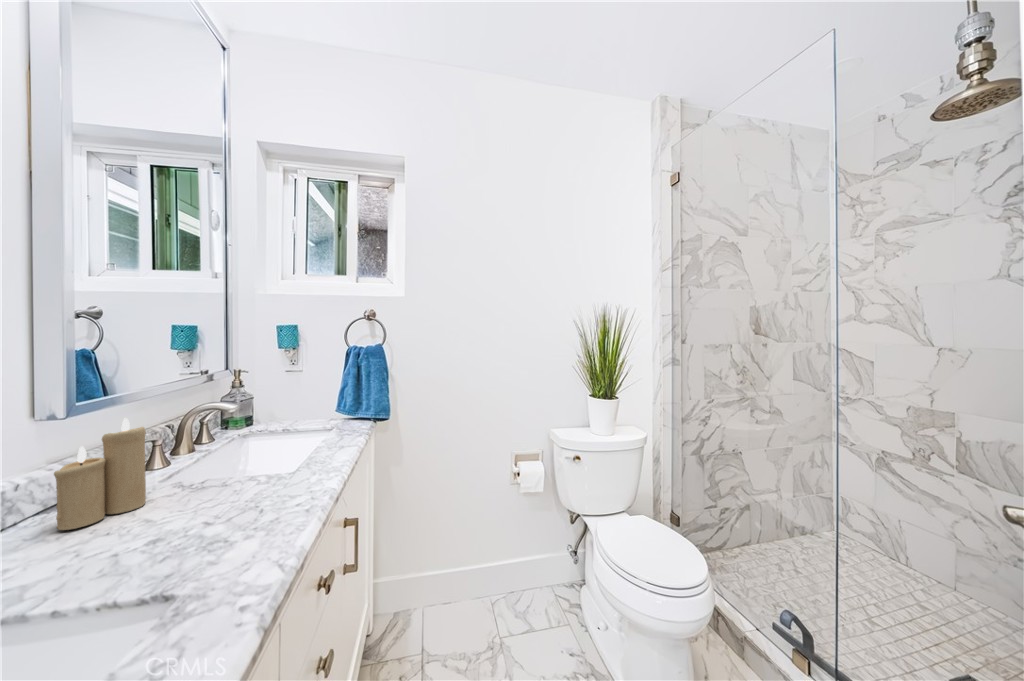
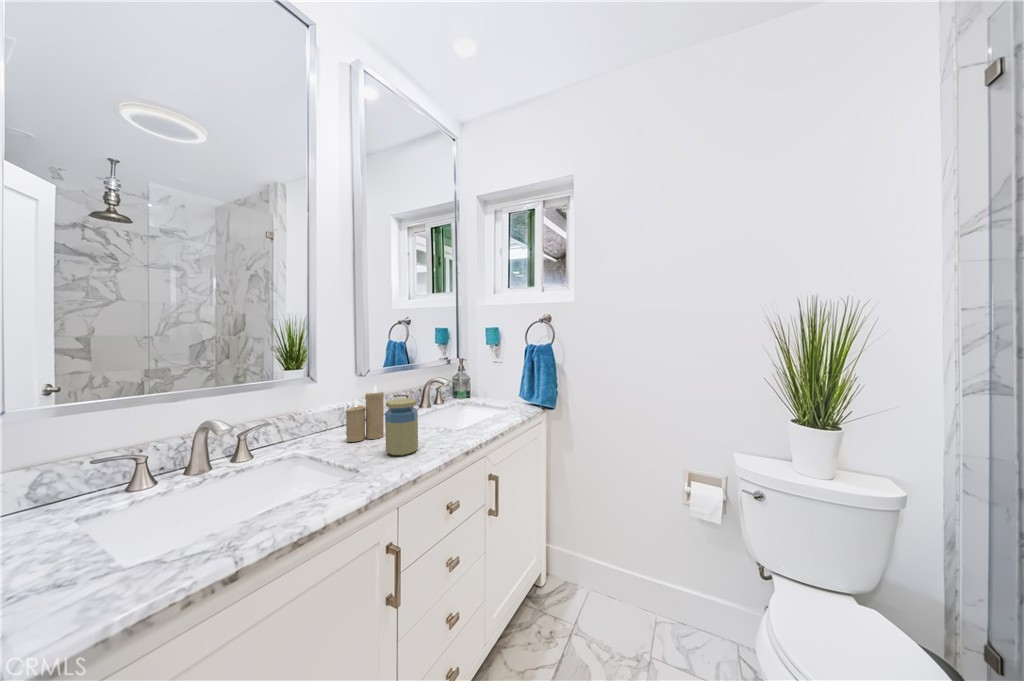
jar: none [199,427,258,521] -> present [385,399,418,456]

